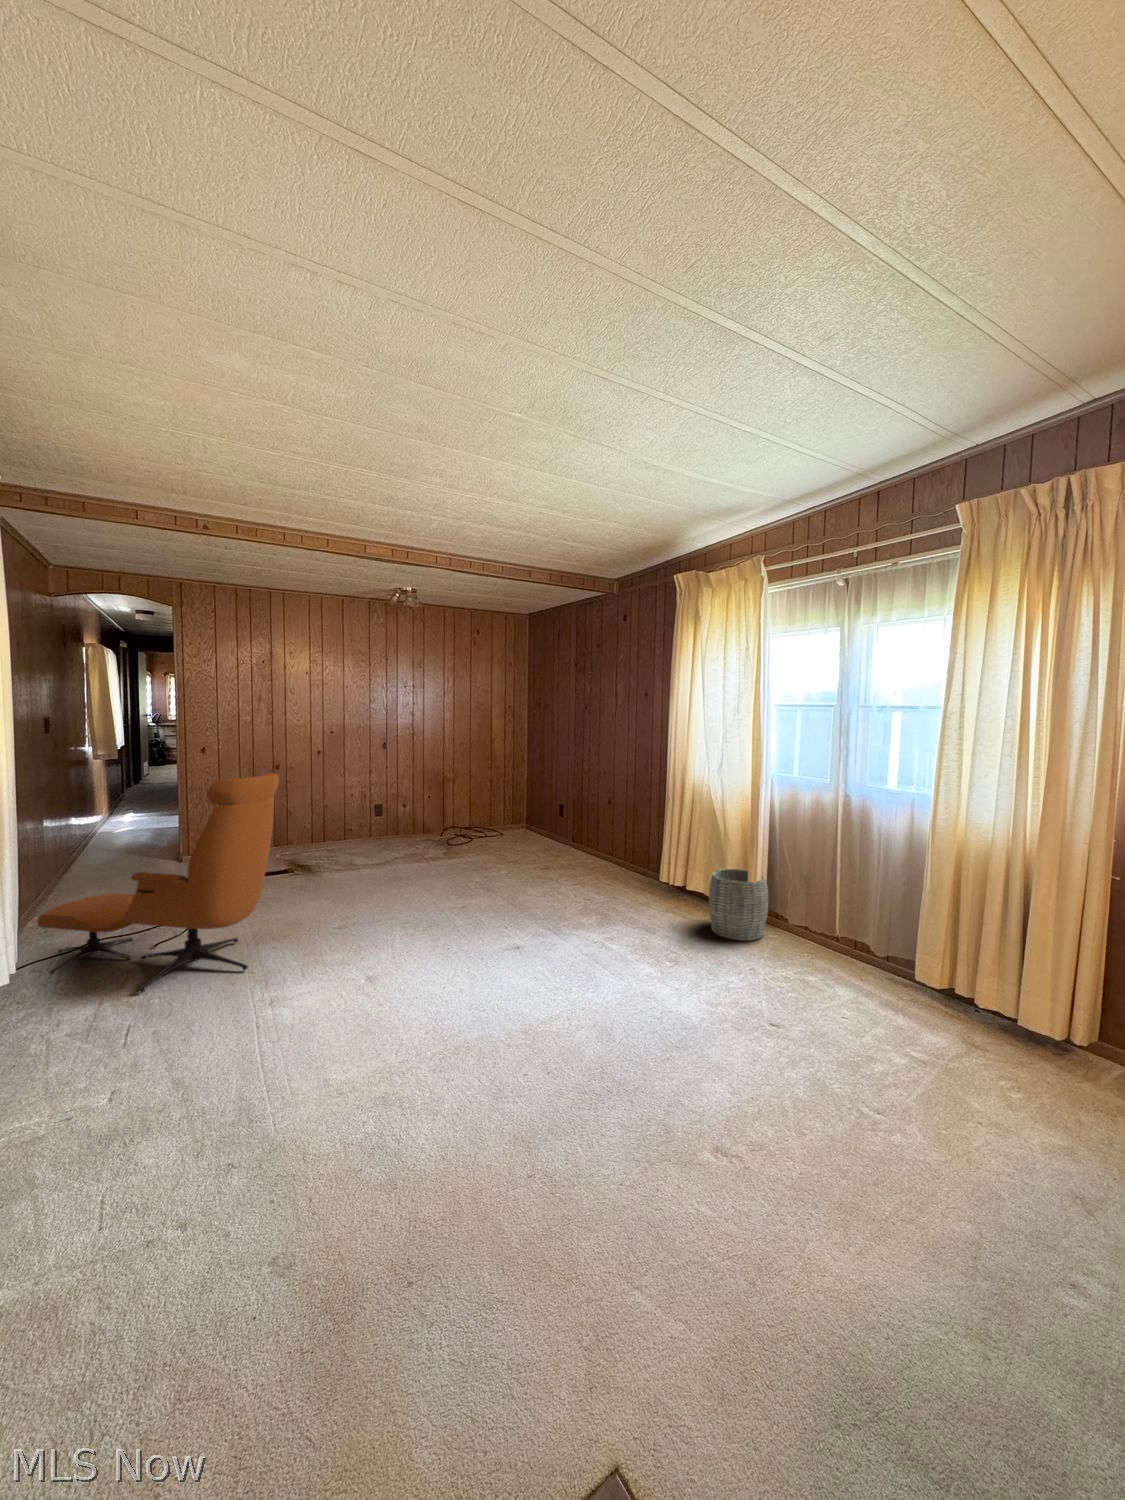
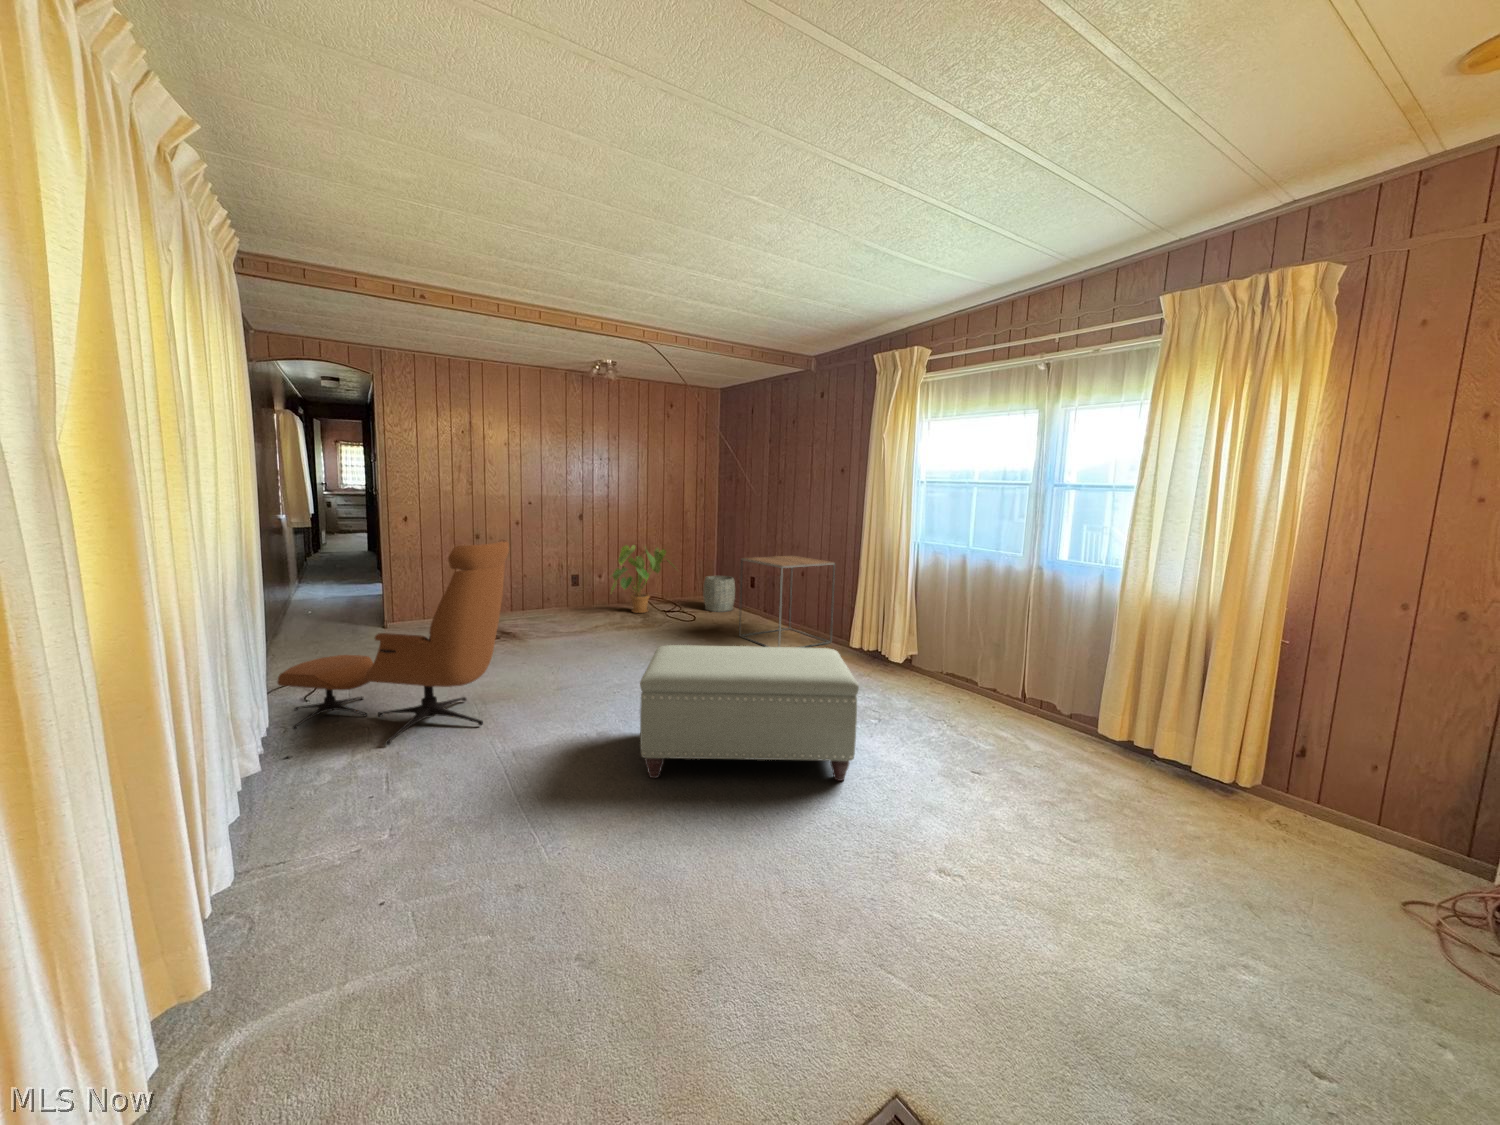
house plant: none [411,772,486,844] -> present [611,545,675,613]
side table: none [542,782,641,886] -> present [739,556,835,648]
woven basket: present [709,869,768,941] -> present [703,576,735,612]
ottoman: none [398,883,637,1036] -> present [640,645,859,781]

